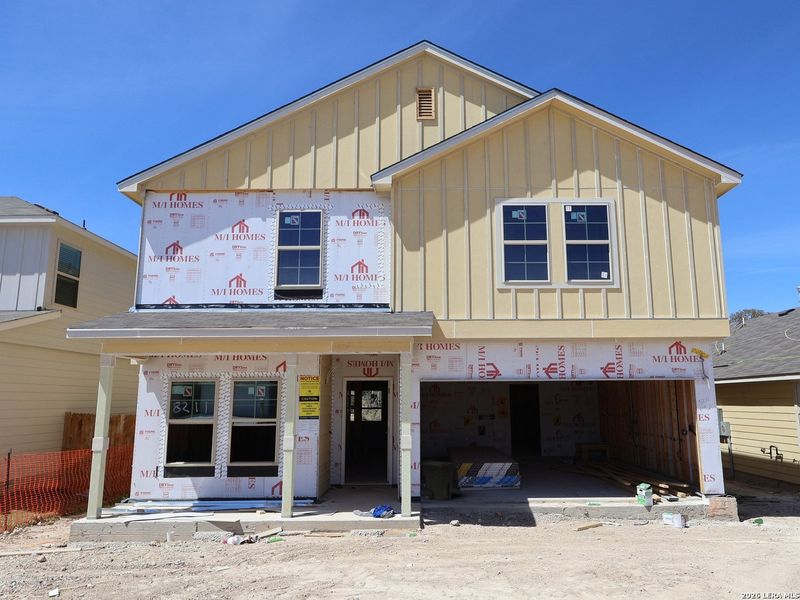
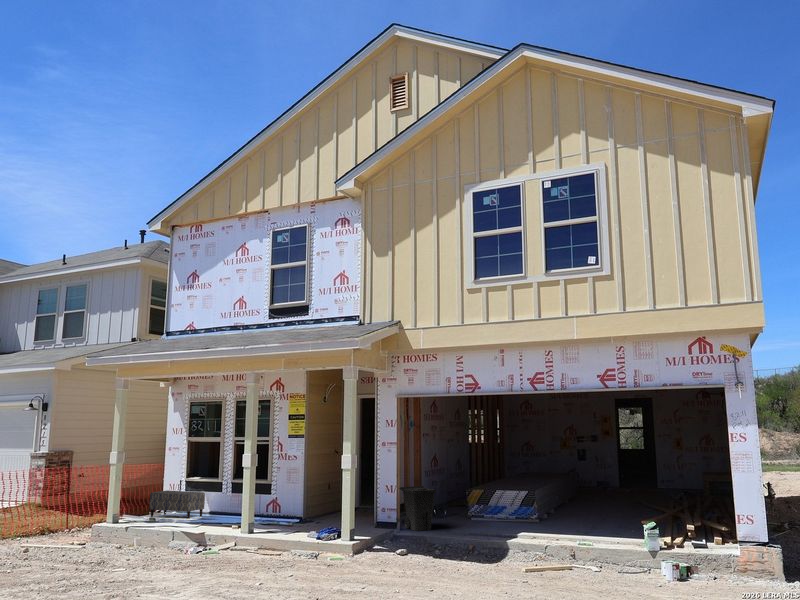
bench: none [129,477,193,508] -> present [149,491,205,519]

